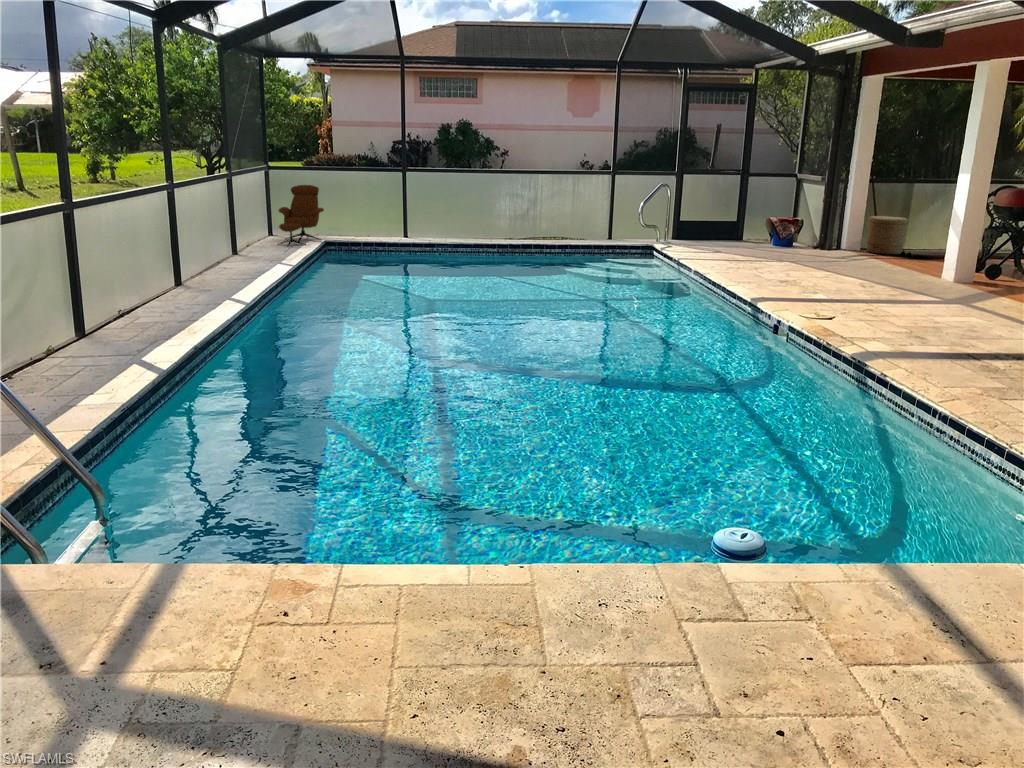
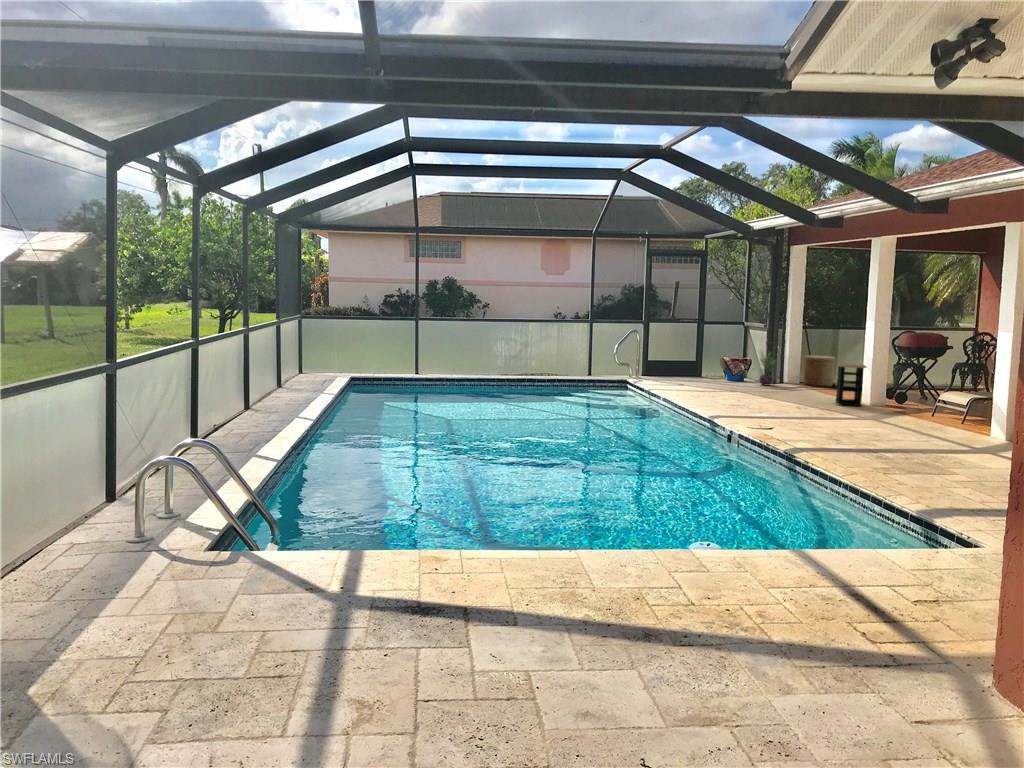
lounge chair: present [279,185,324,245] -> none [309,331,348,381]
decorative plant: none [798,210,846,253] -> present [760,352,772,385]
side table: none [909,228,955,284] -> present [836,363,867,406]

